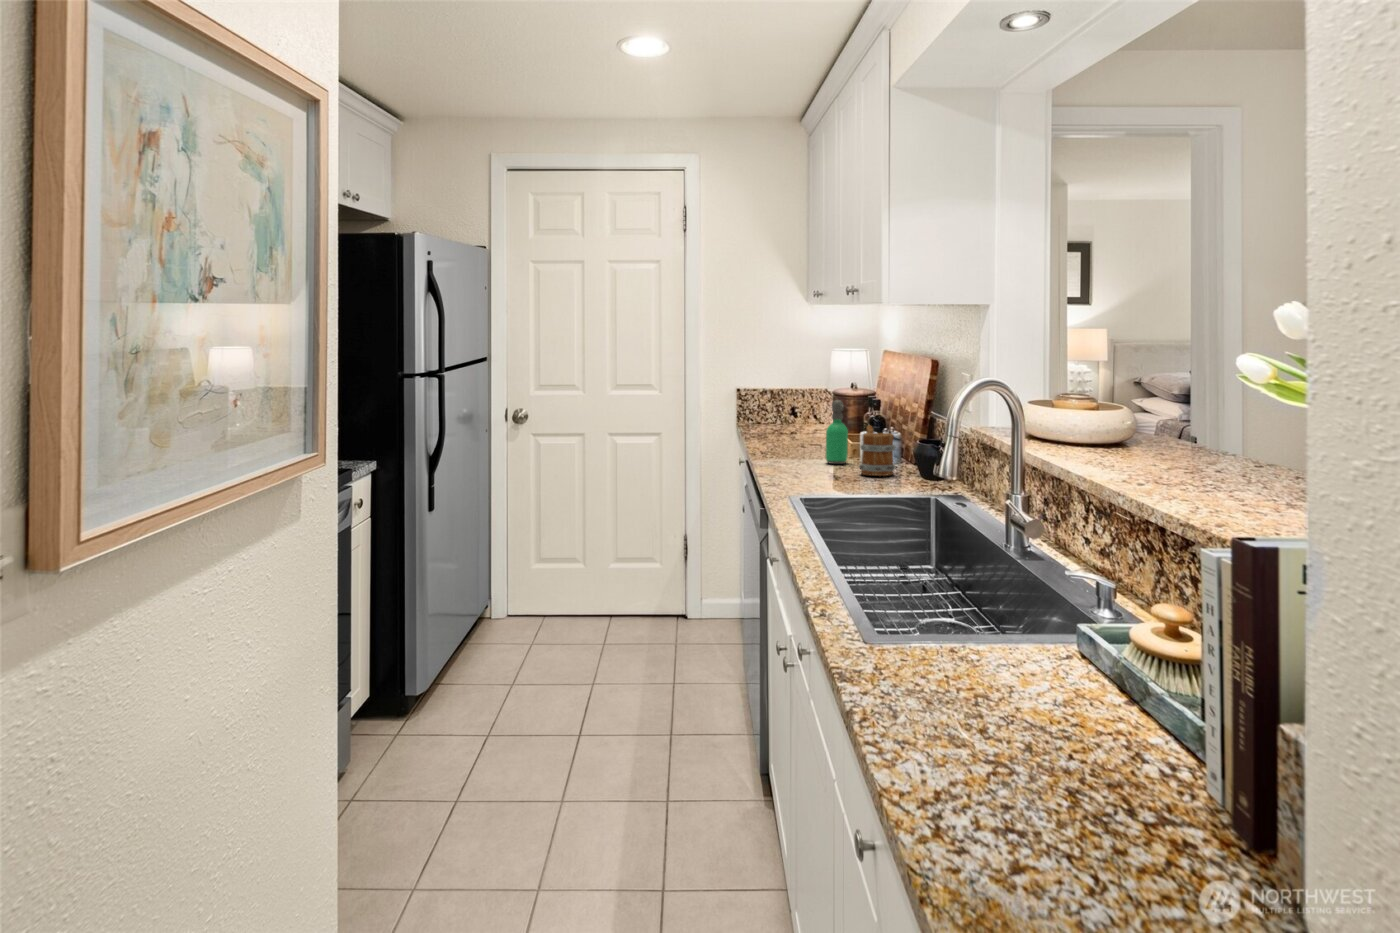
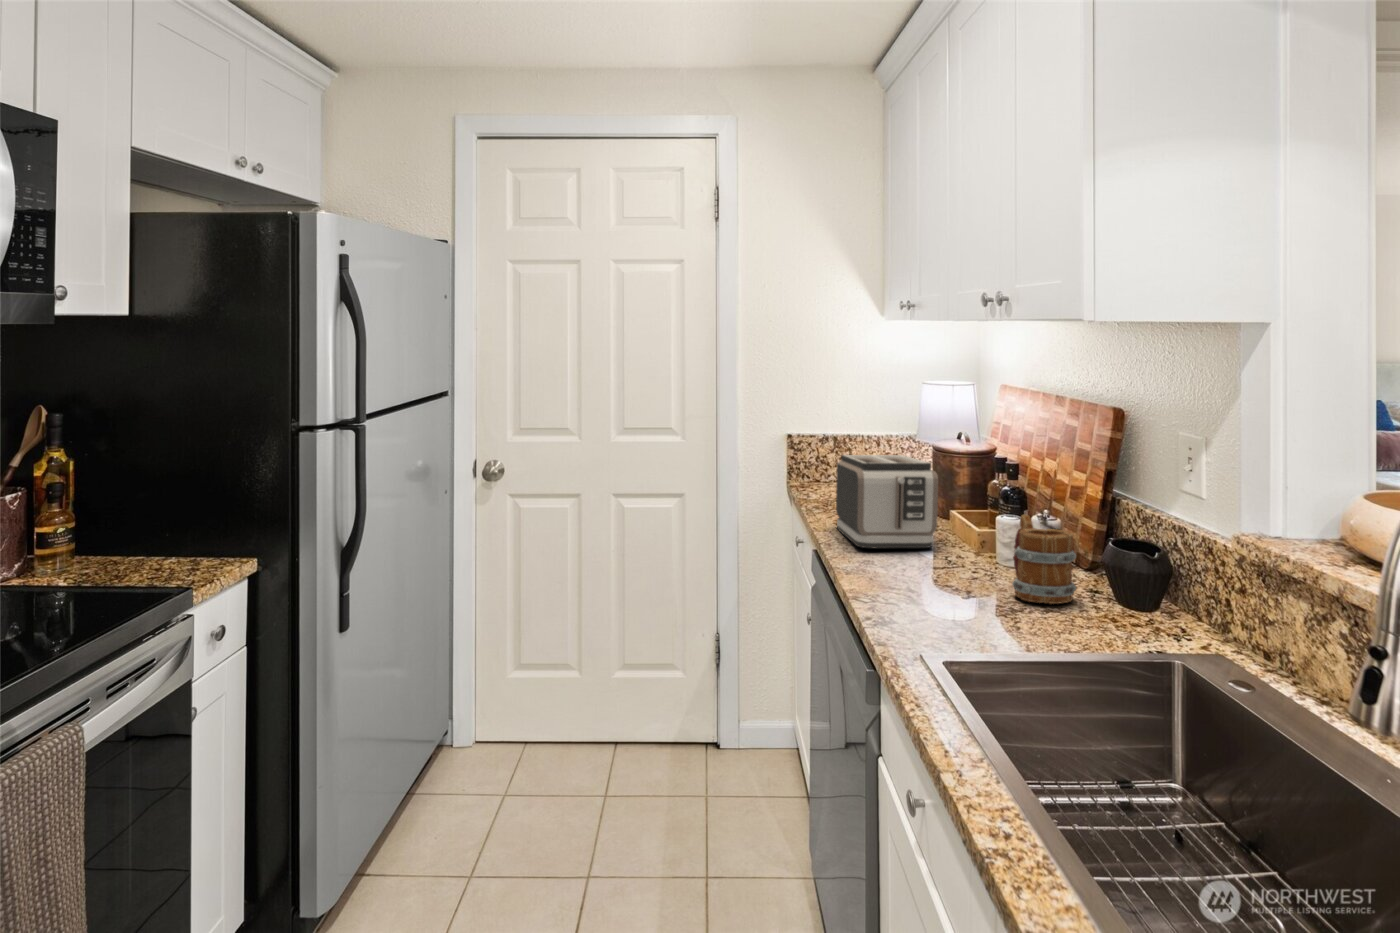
toaster: none [764,397,827,455] -> present [836,455,938,548]
soap dispenser: present [826,400,848,464] -> none [944,468,980,569]

